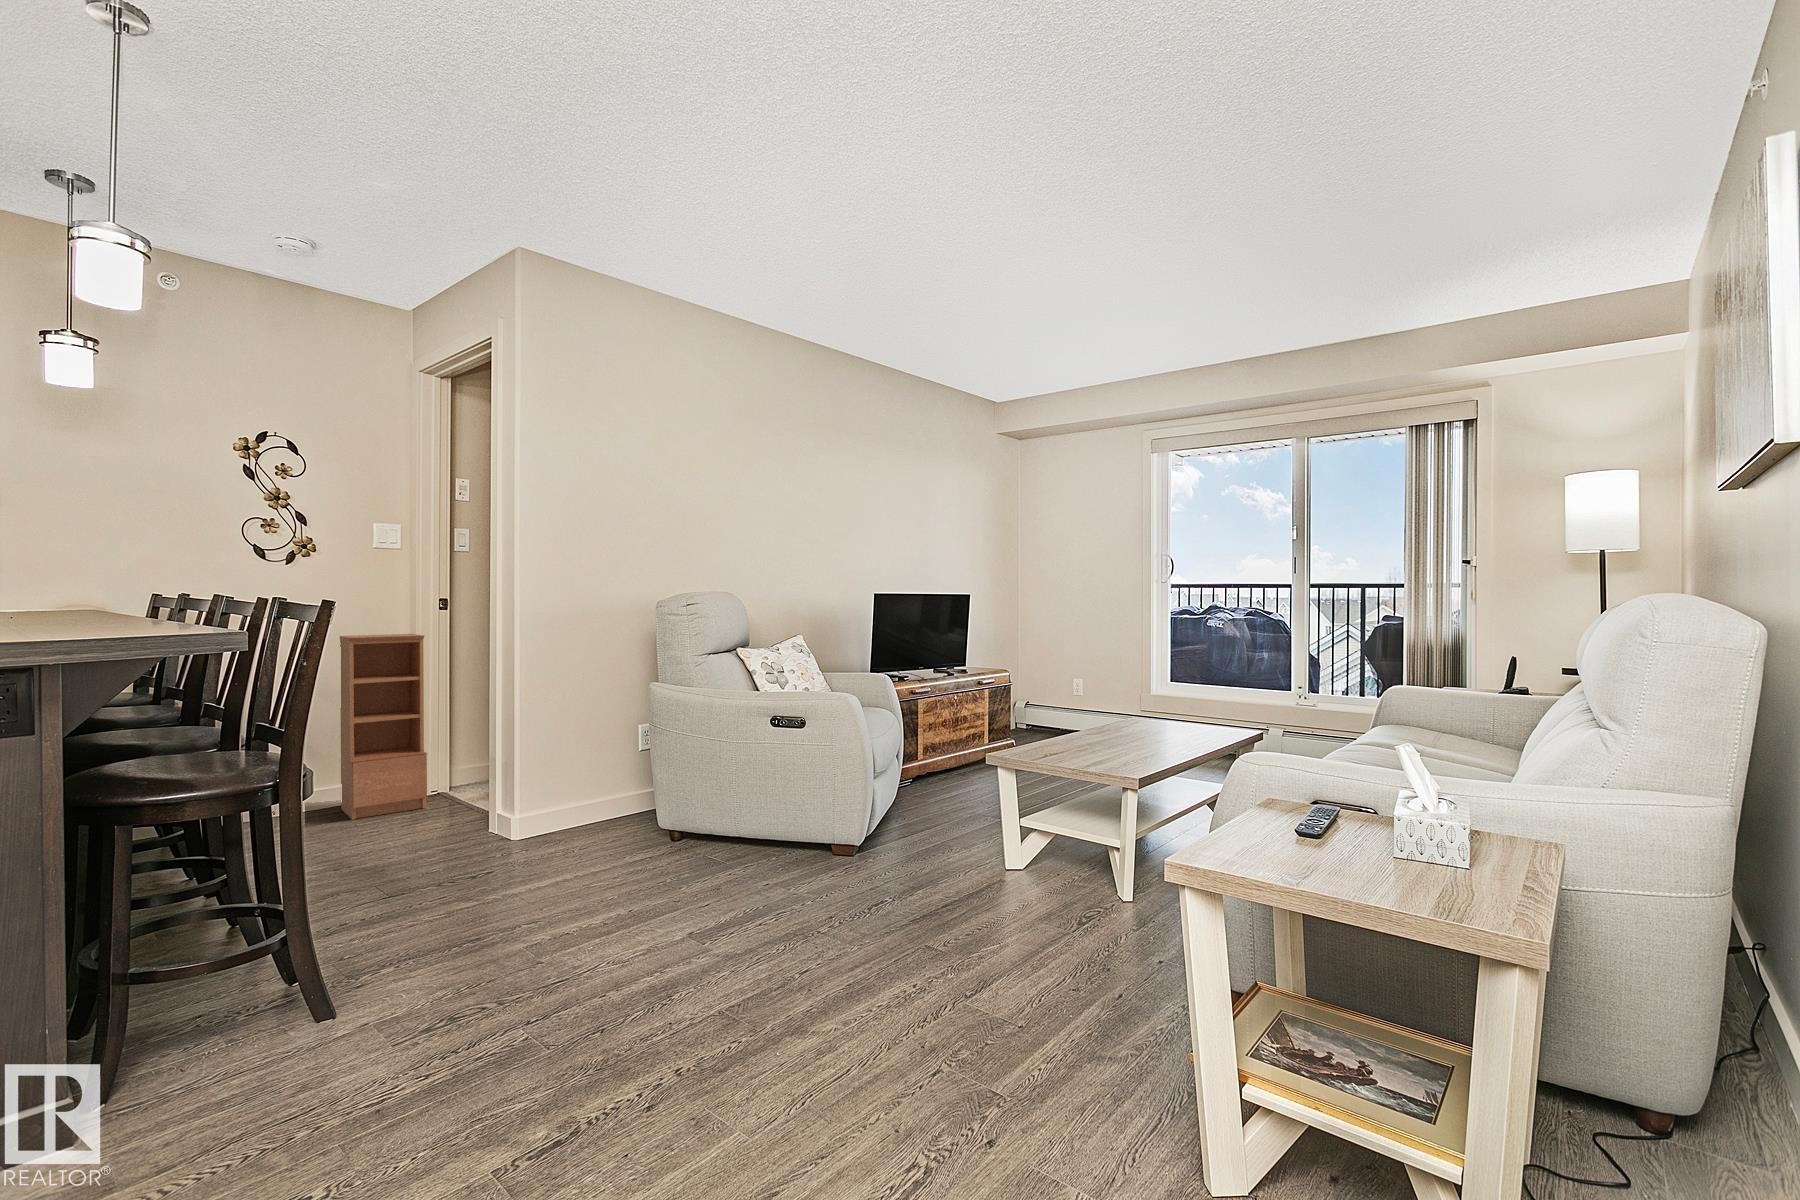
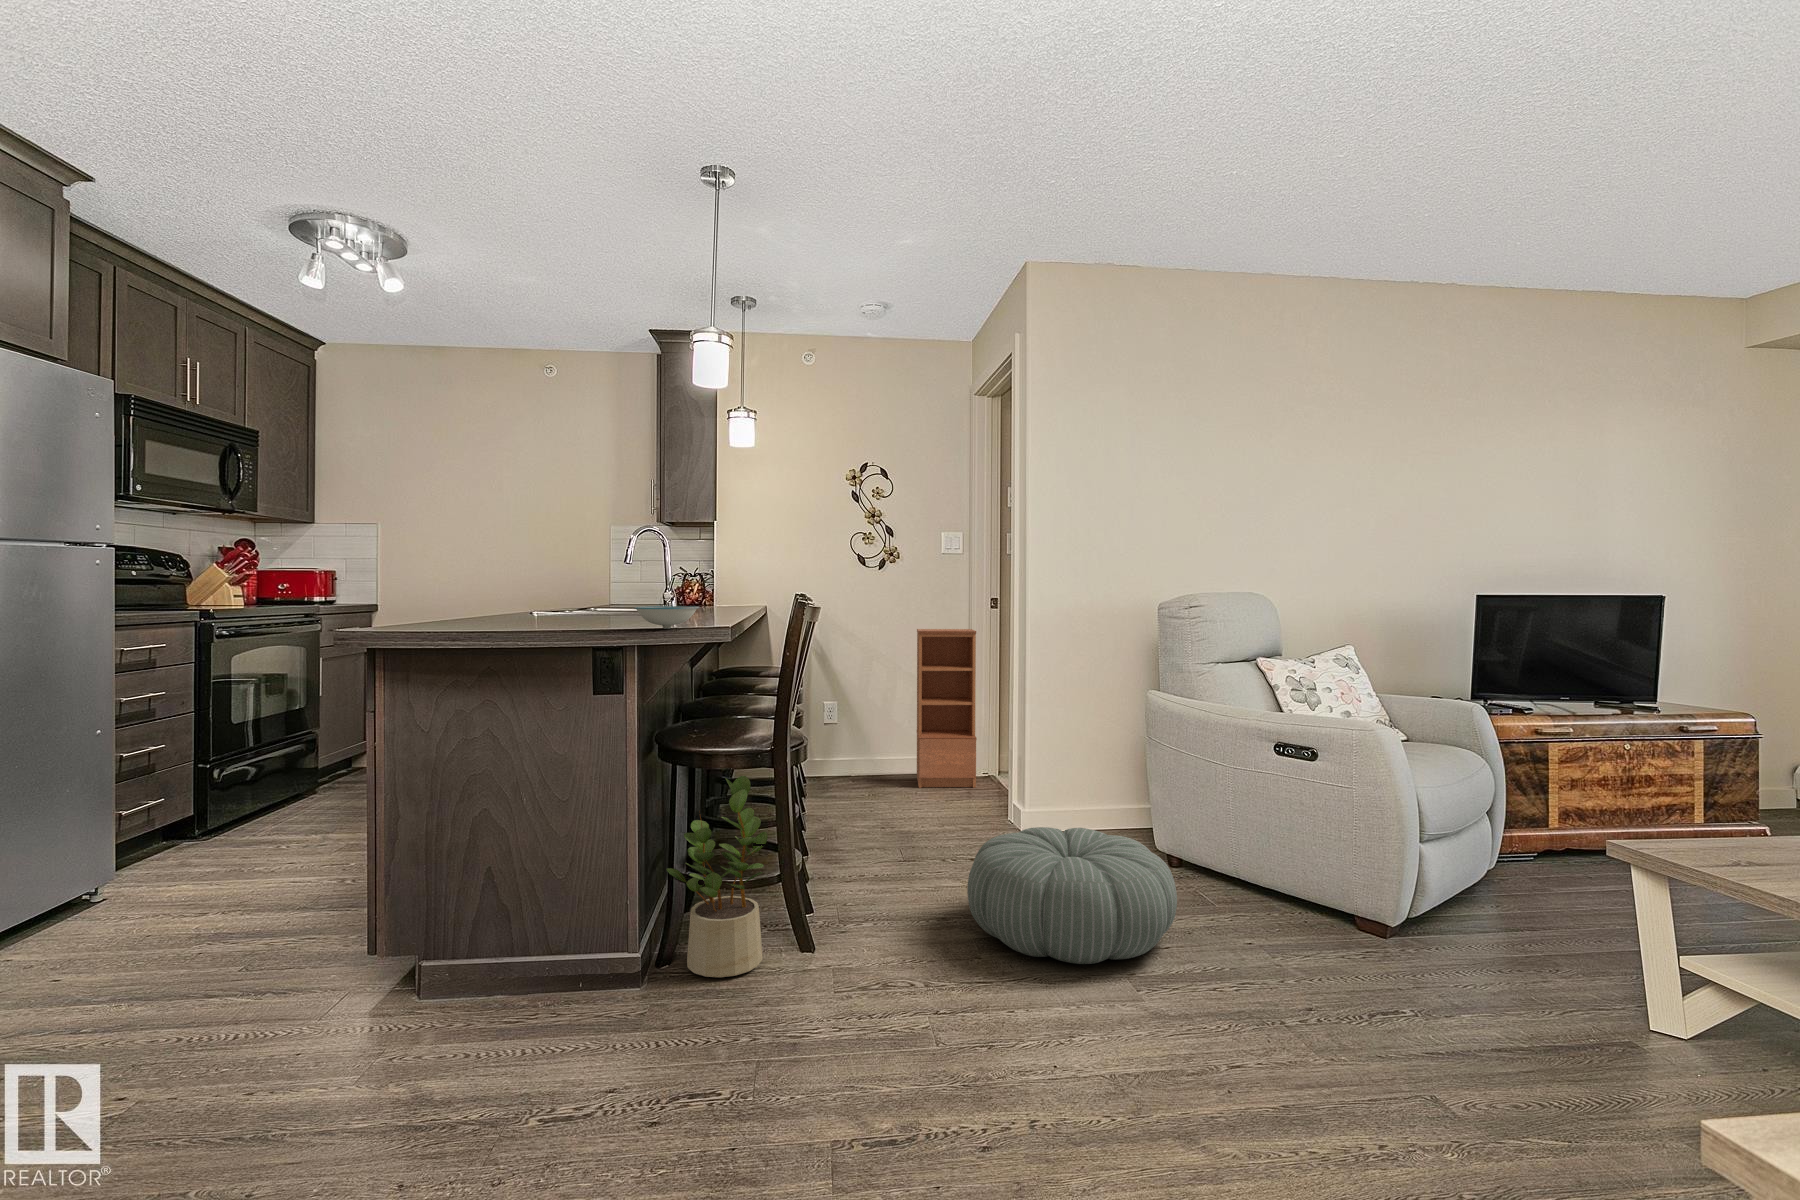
ceramic bowl: none [102,608,212,638] -> present [634,606,699,629]
pouf: none [506,817,713,946] -> present [967,827,1177,964]
potted plant: none [100,822,268,1090] -> present [666,776,768,977]

